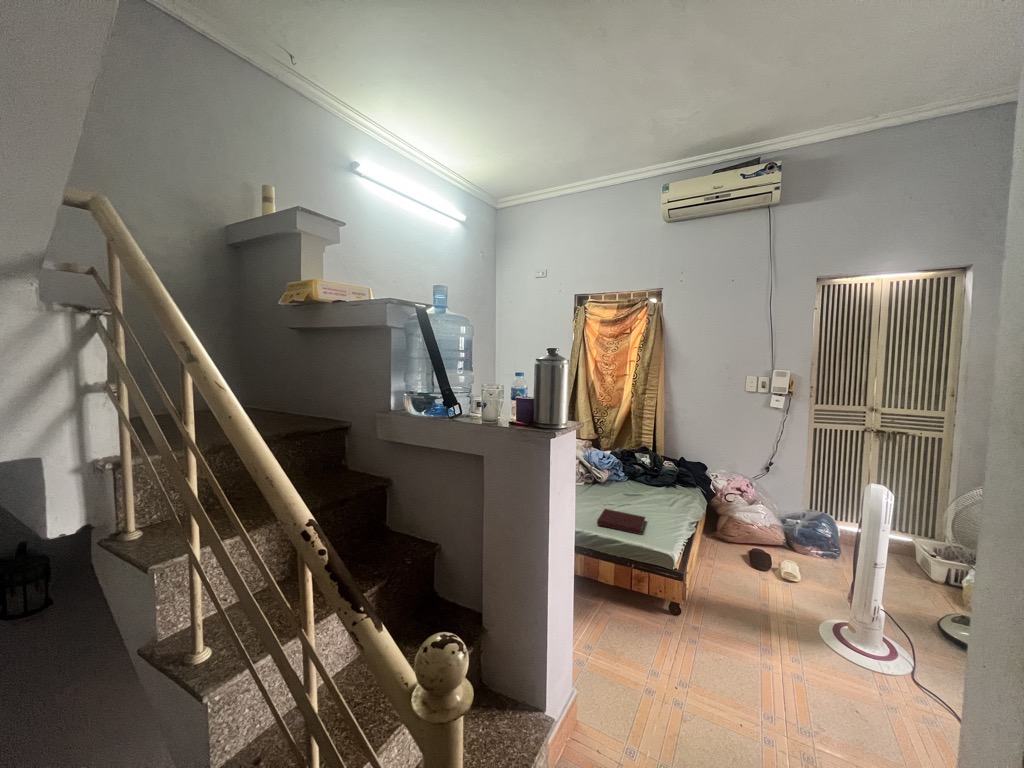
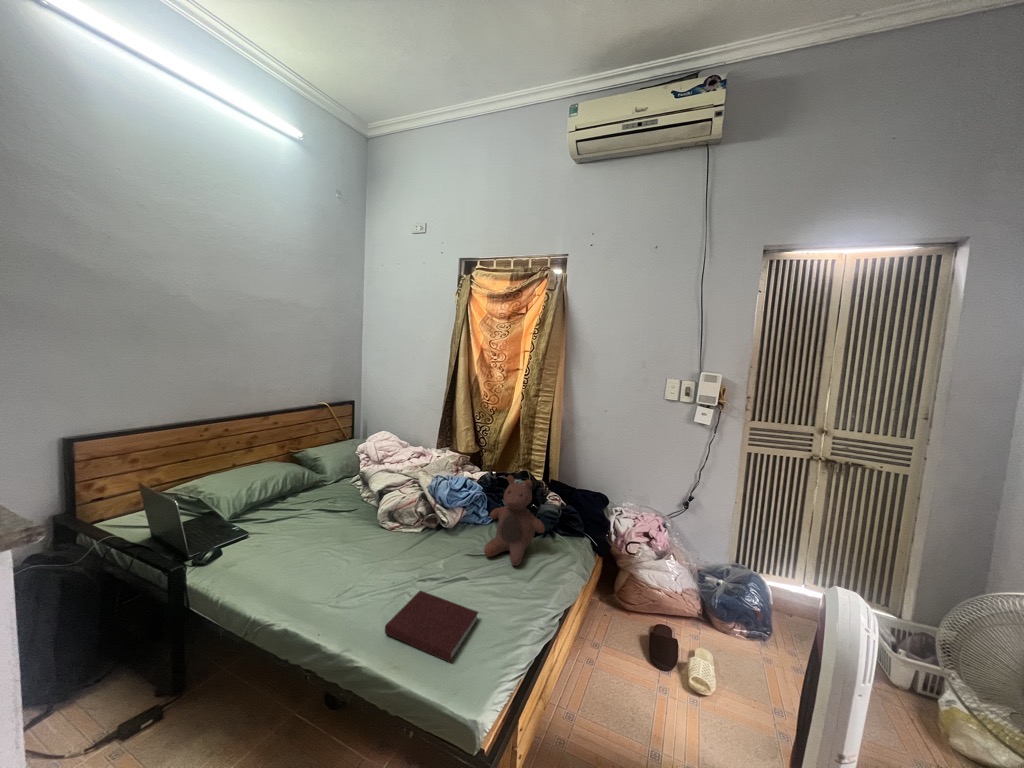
stuffed bear: none [628,446,670,501] -> present [484,475,545,566]

